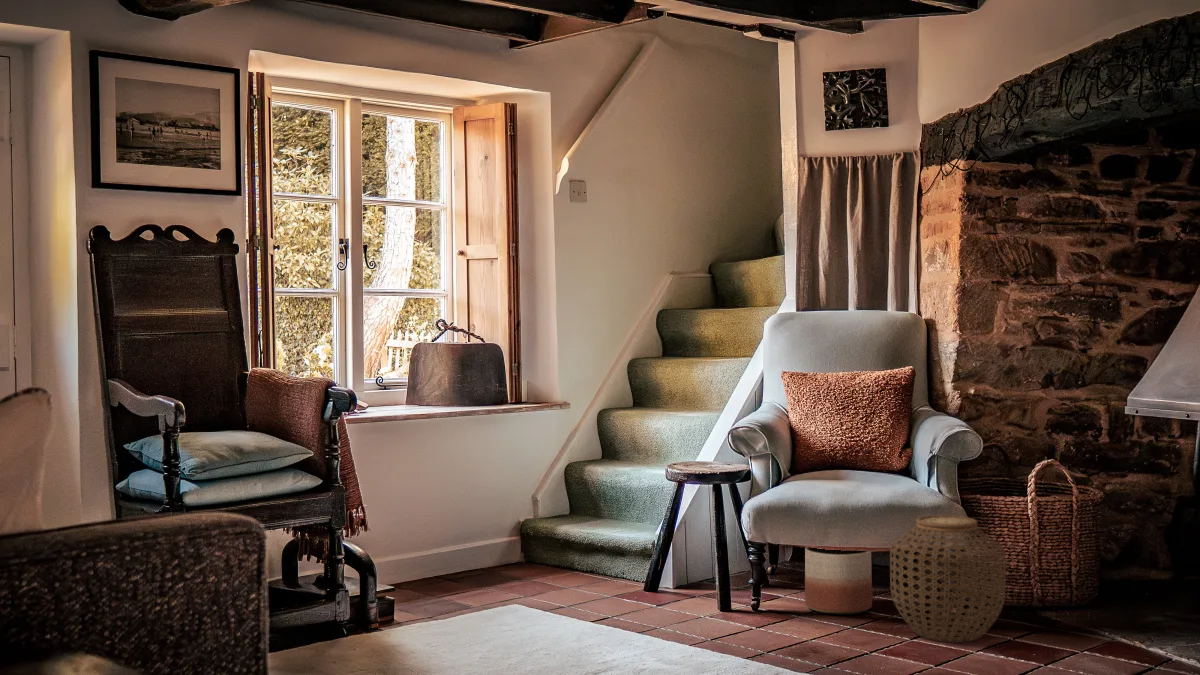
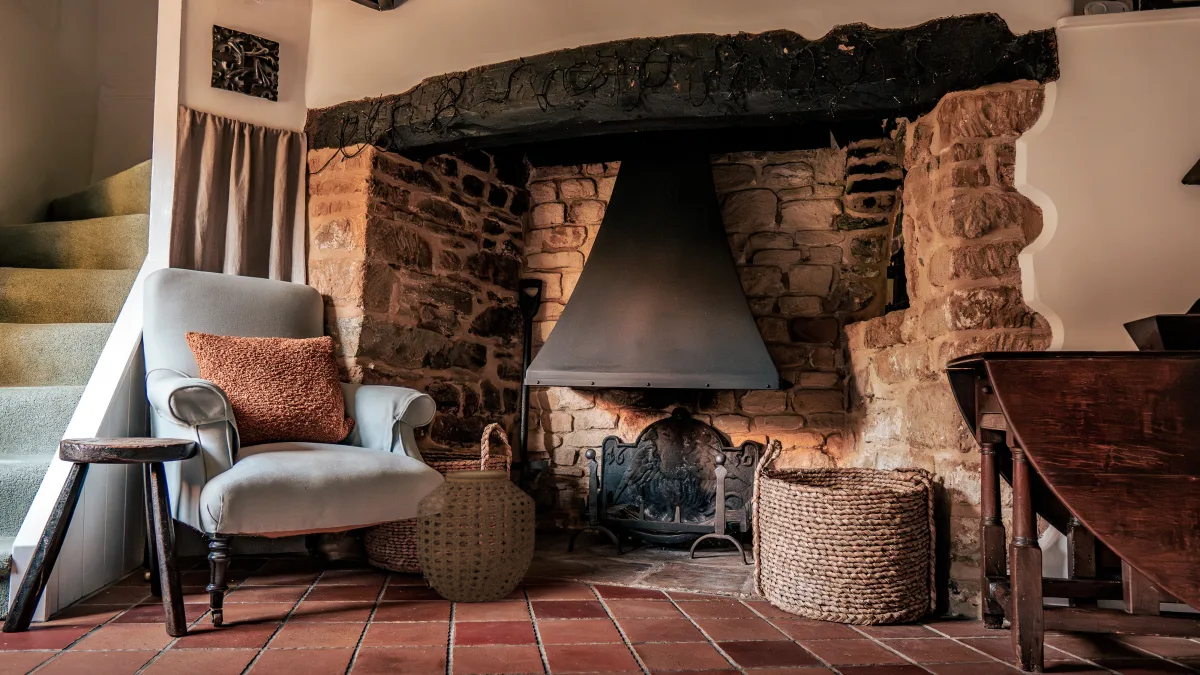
planter: present [805,547,872,614] -> none [275,522,357,606]

